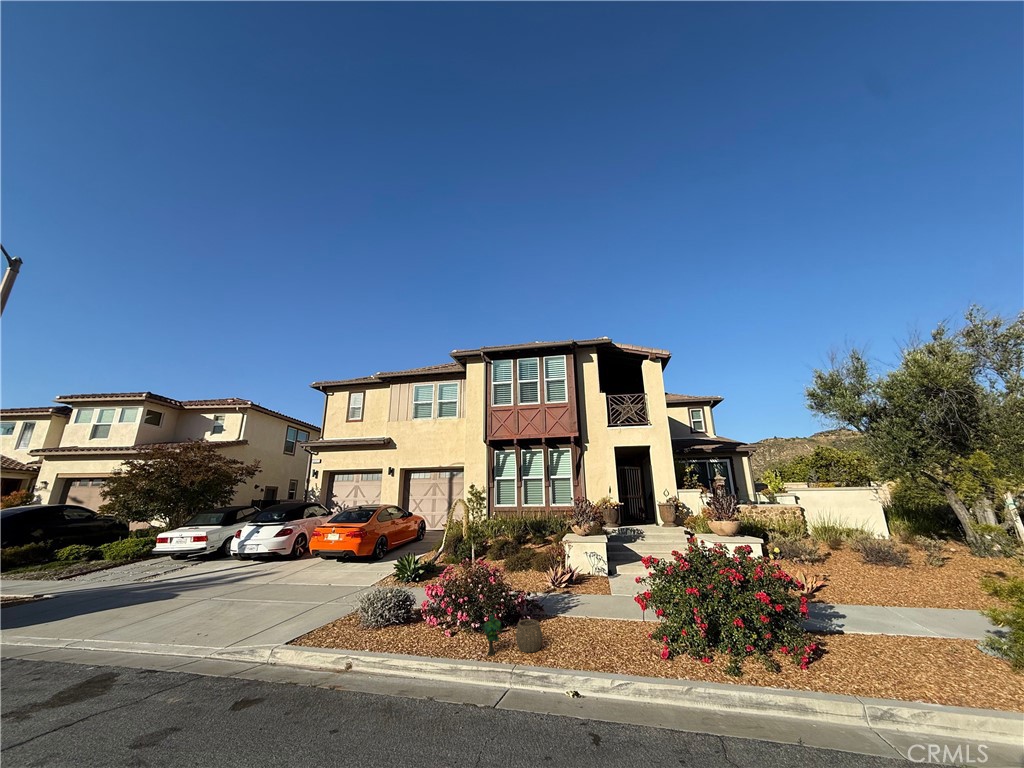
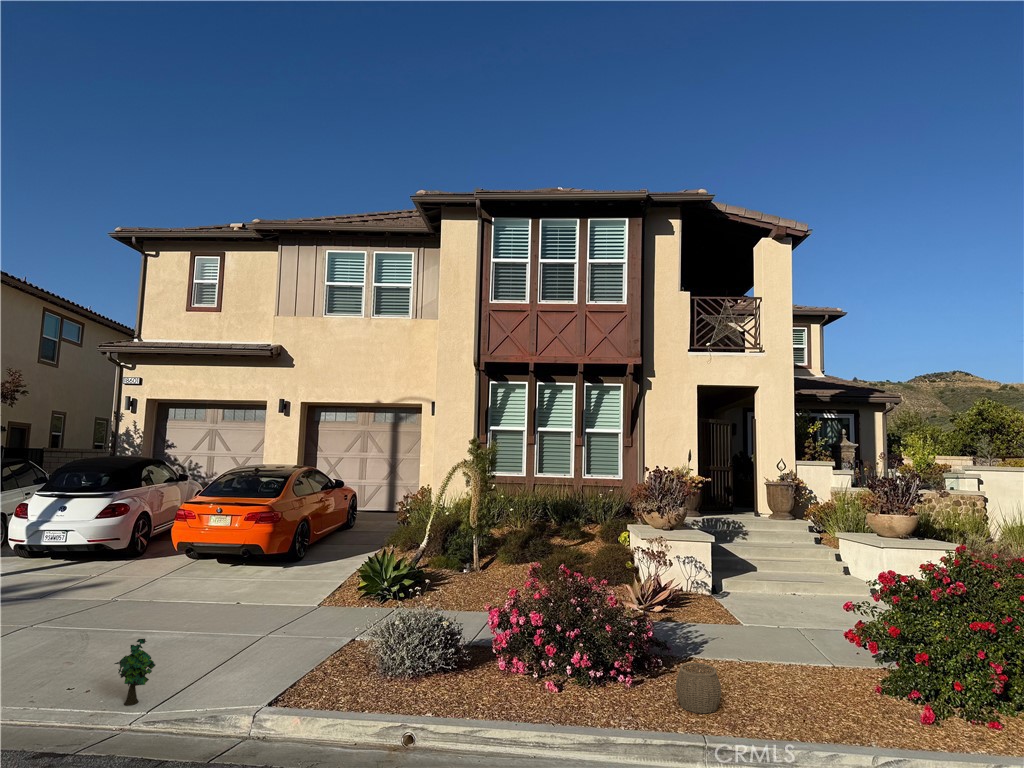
decorative plant: present [482,610,502,656] -> present [115,639,156,705]

